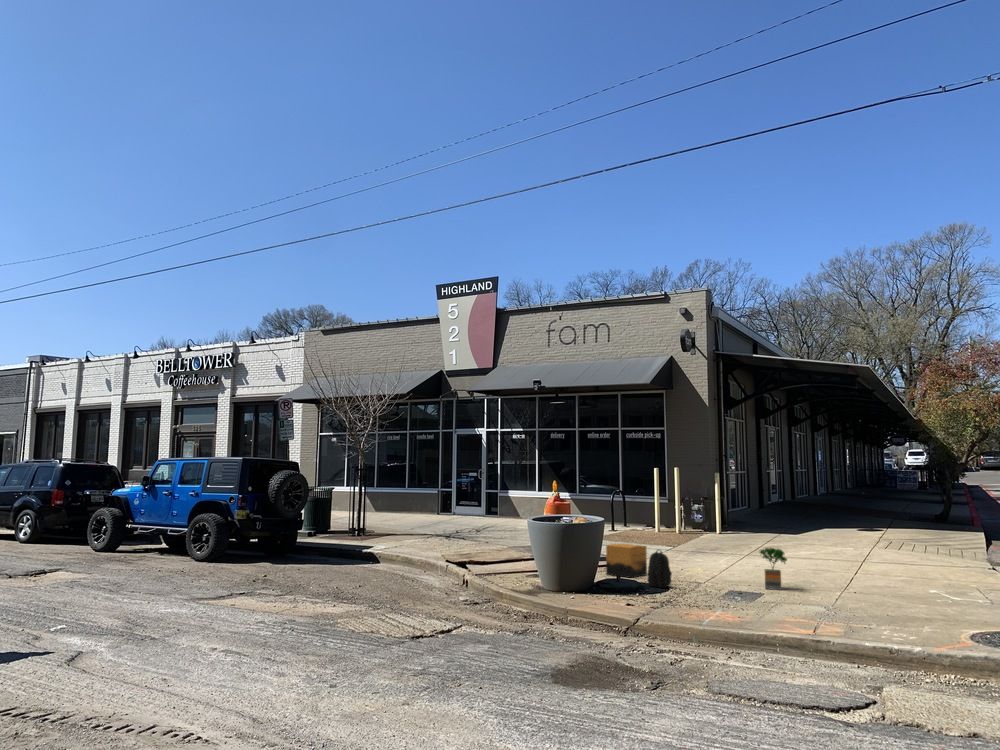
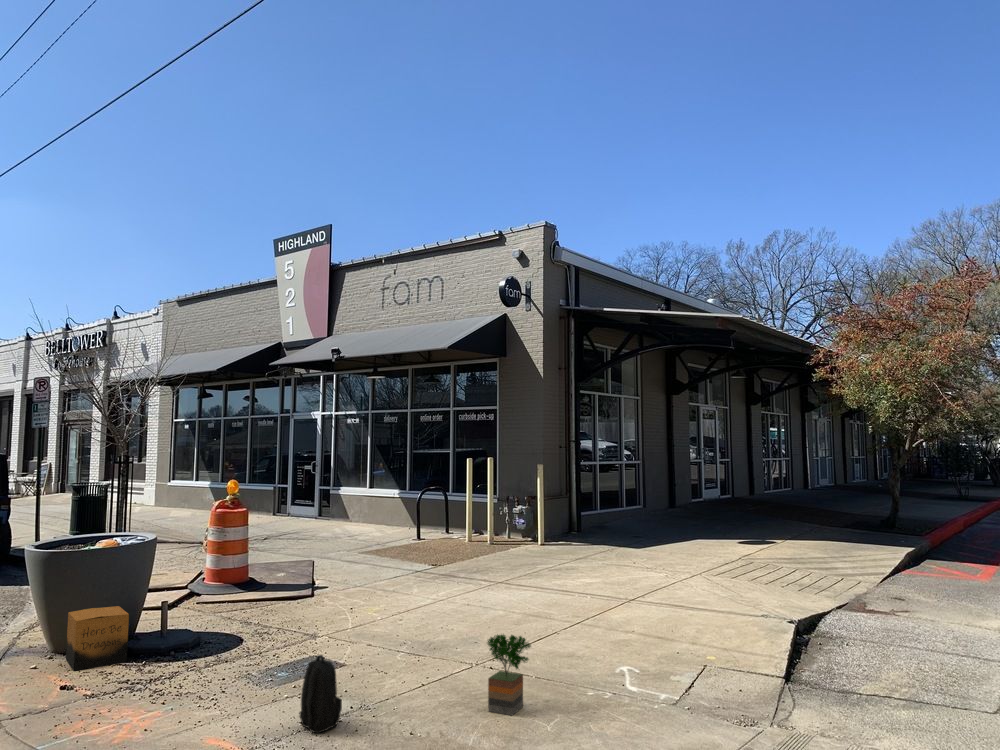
potted tree: present [760,548,787,590] -> present [488,634,531,715]
backpack: present [648,549,672,588] -> present [299,655,342,733]

